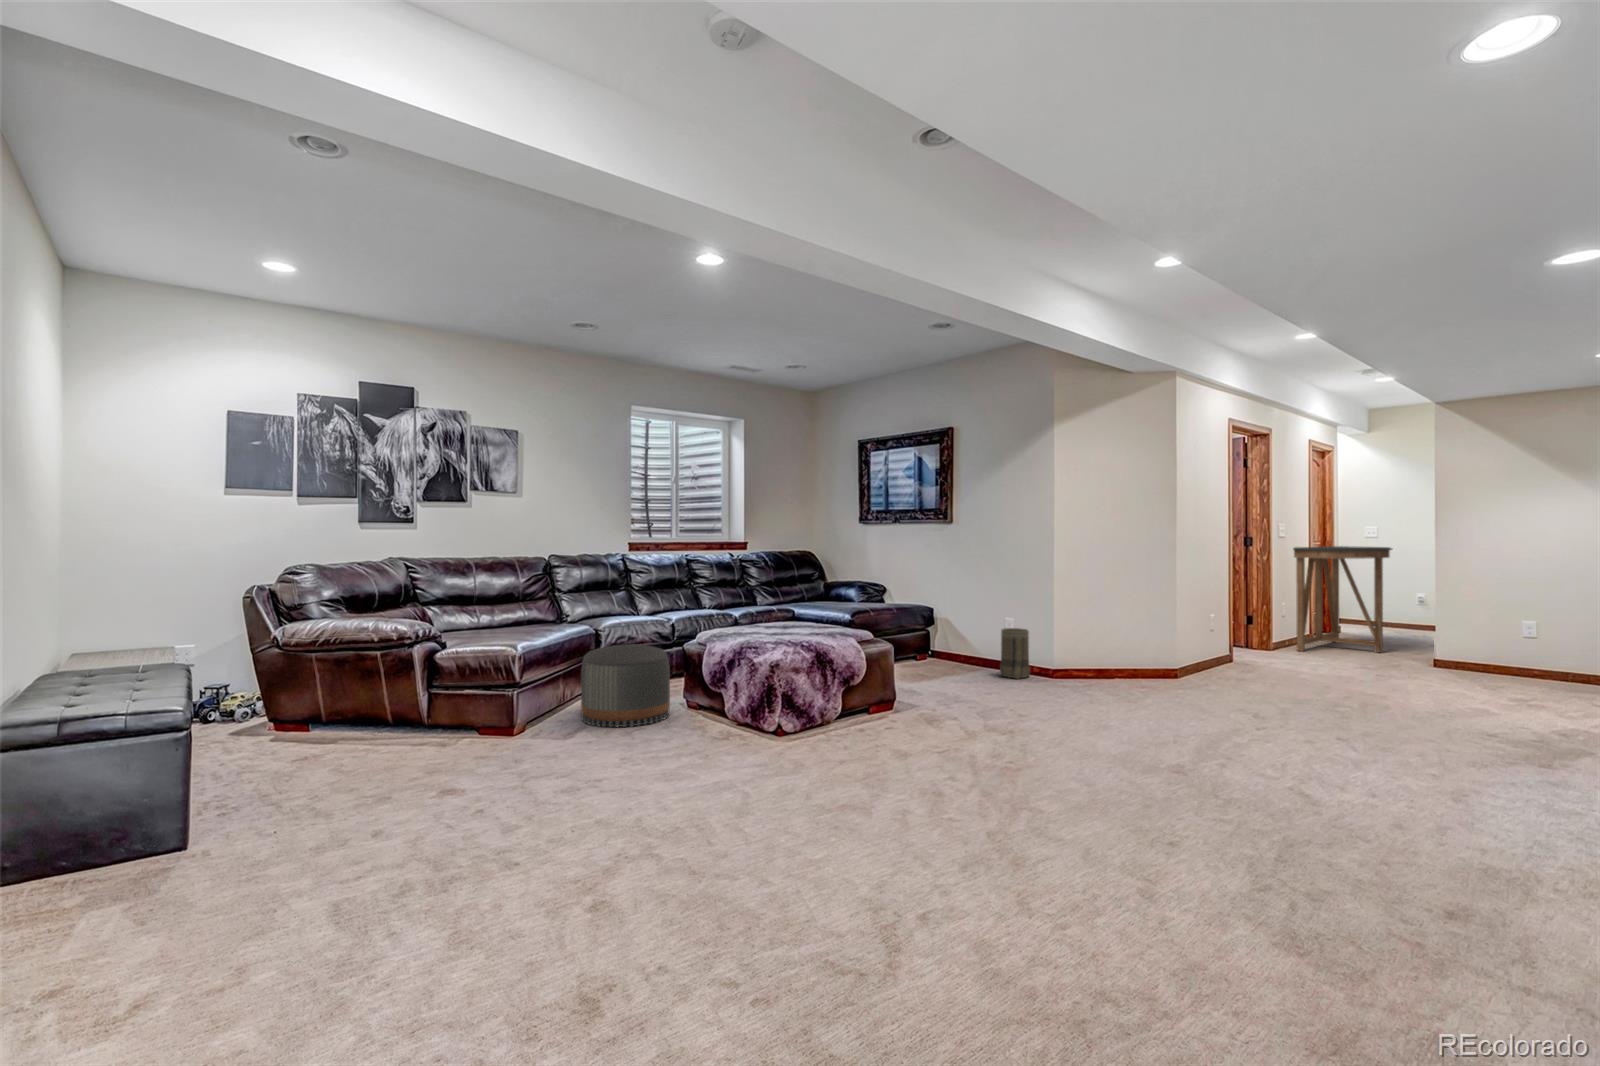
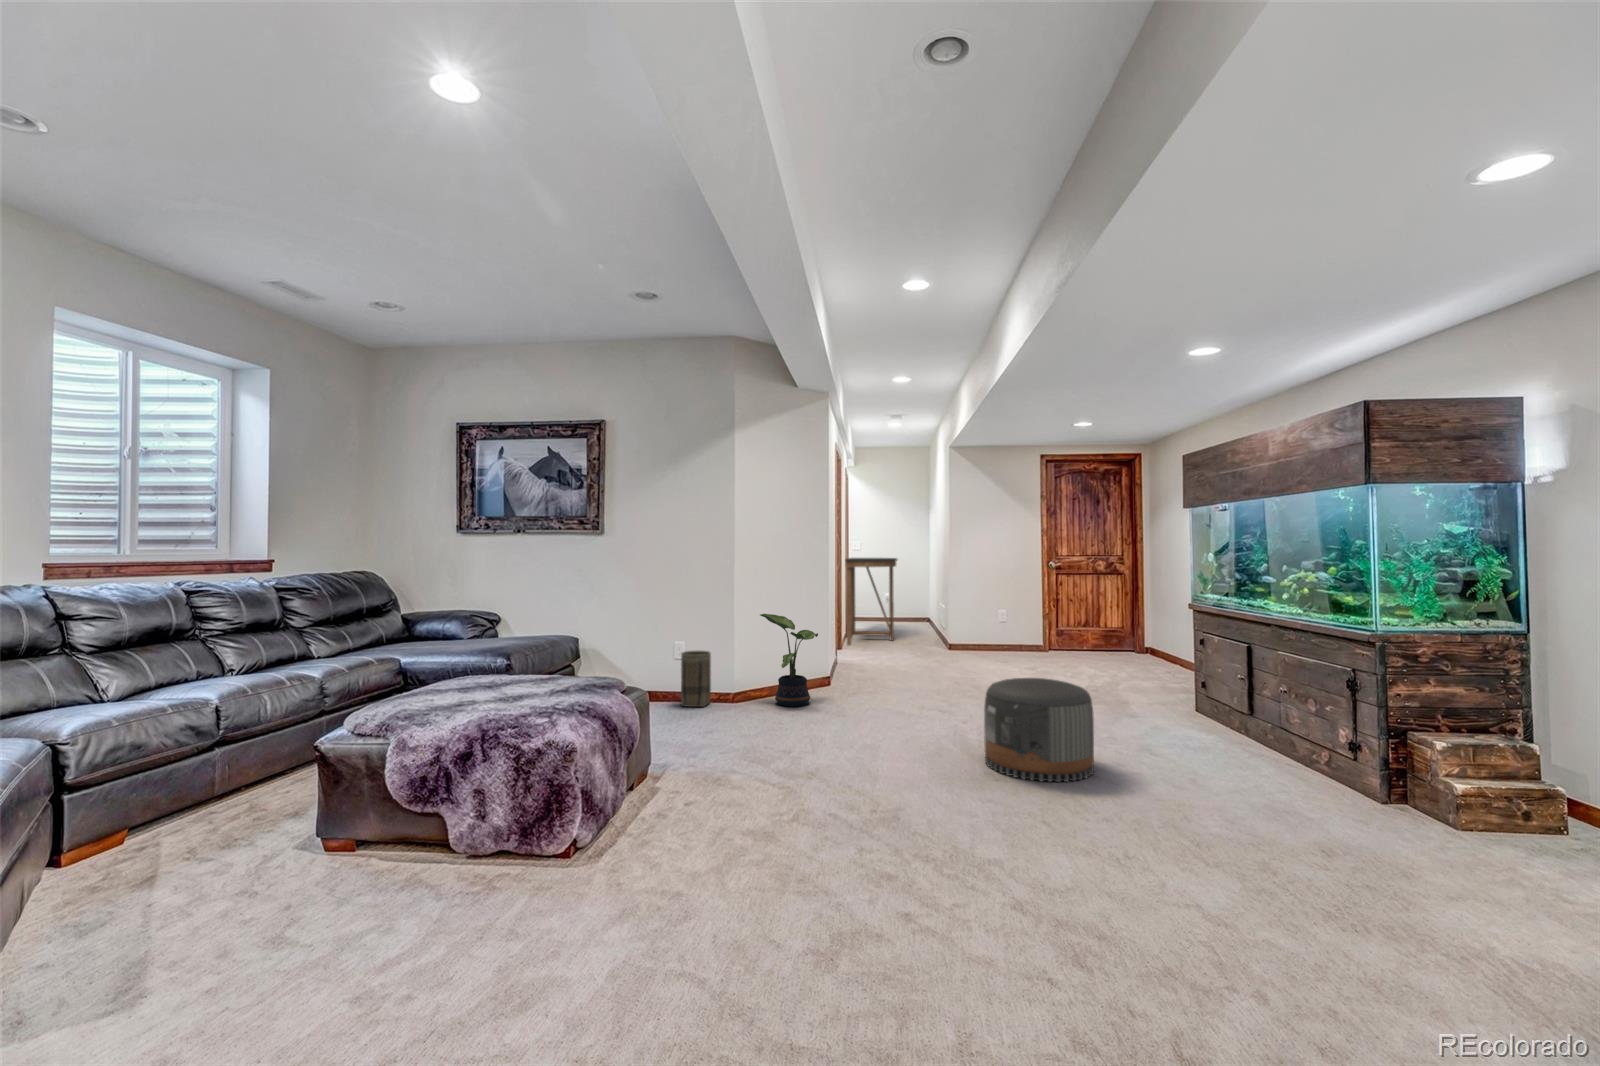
potted plant: none [1079,599,1141,691] -> present [760,614,818,706]
pouf: present [581,644,670,727] -> present [984,678,1094,782]

